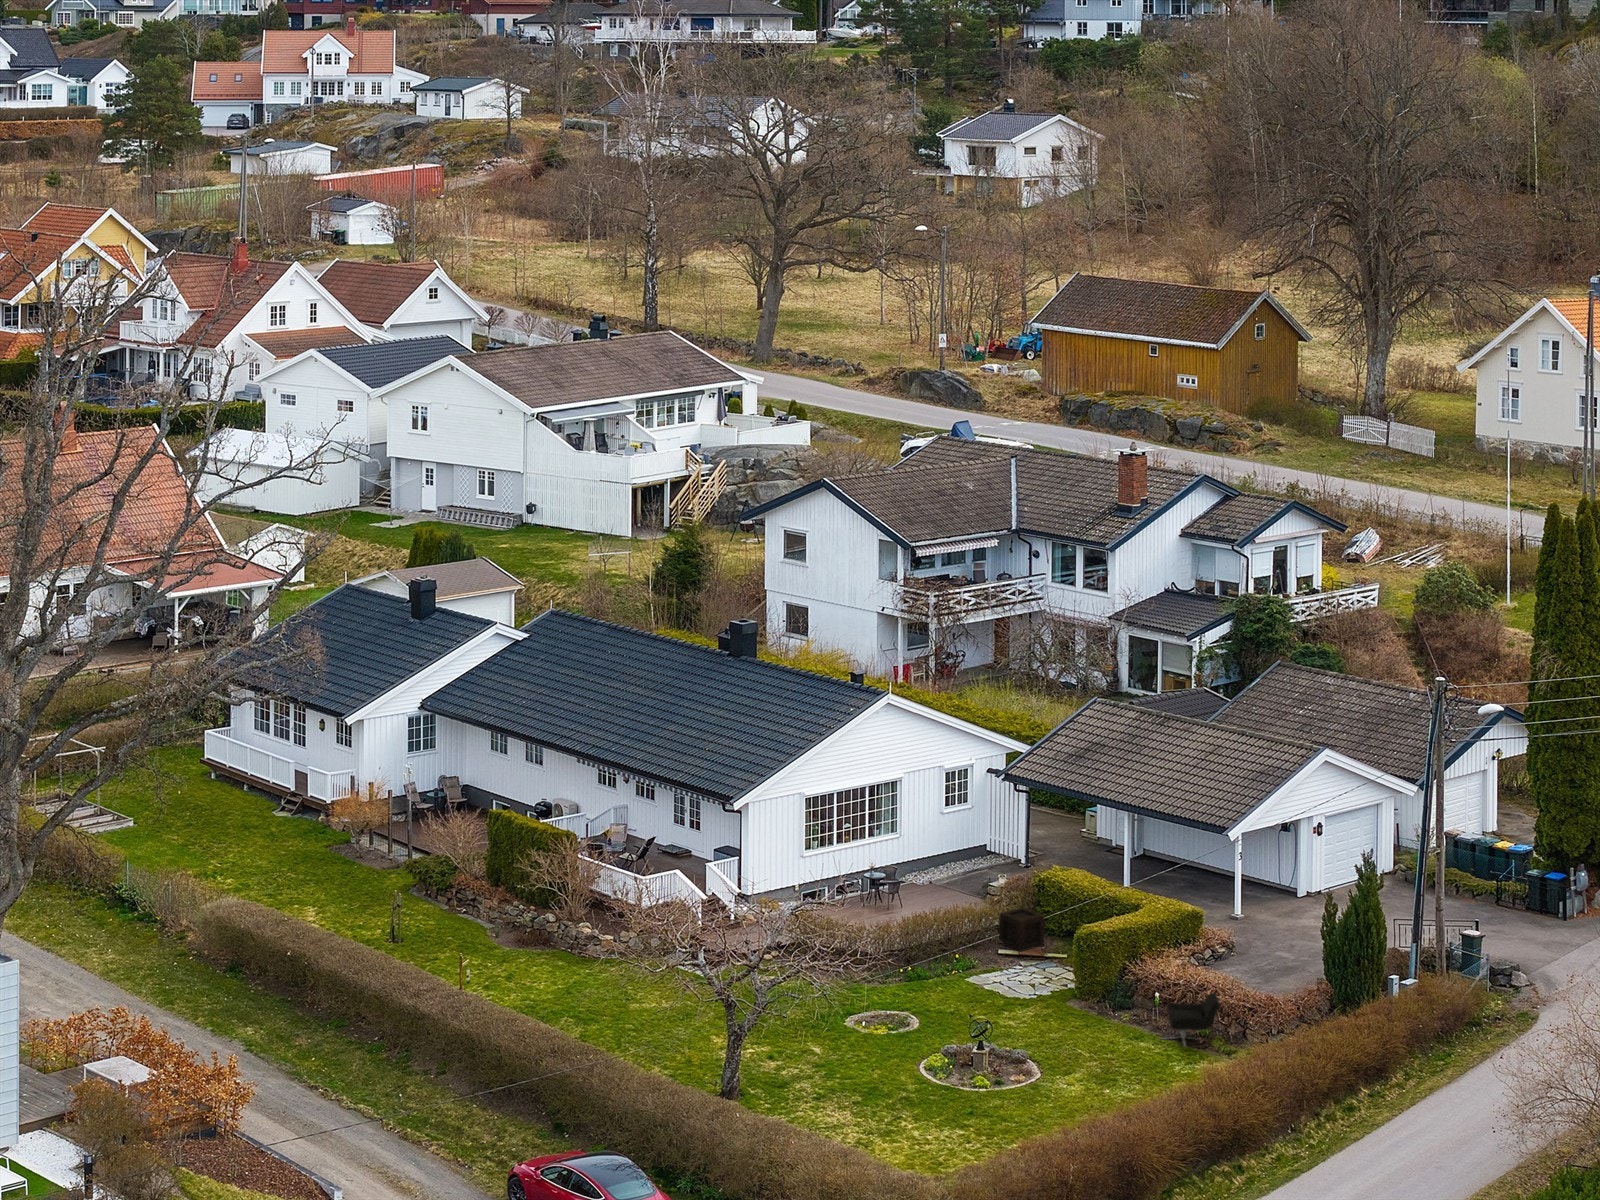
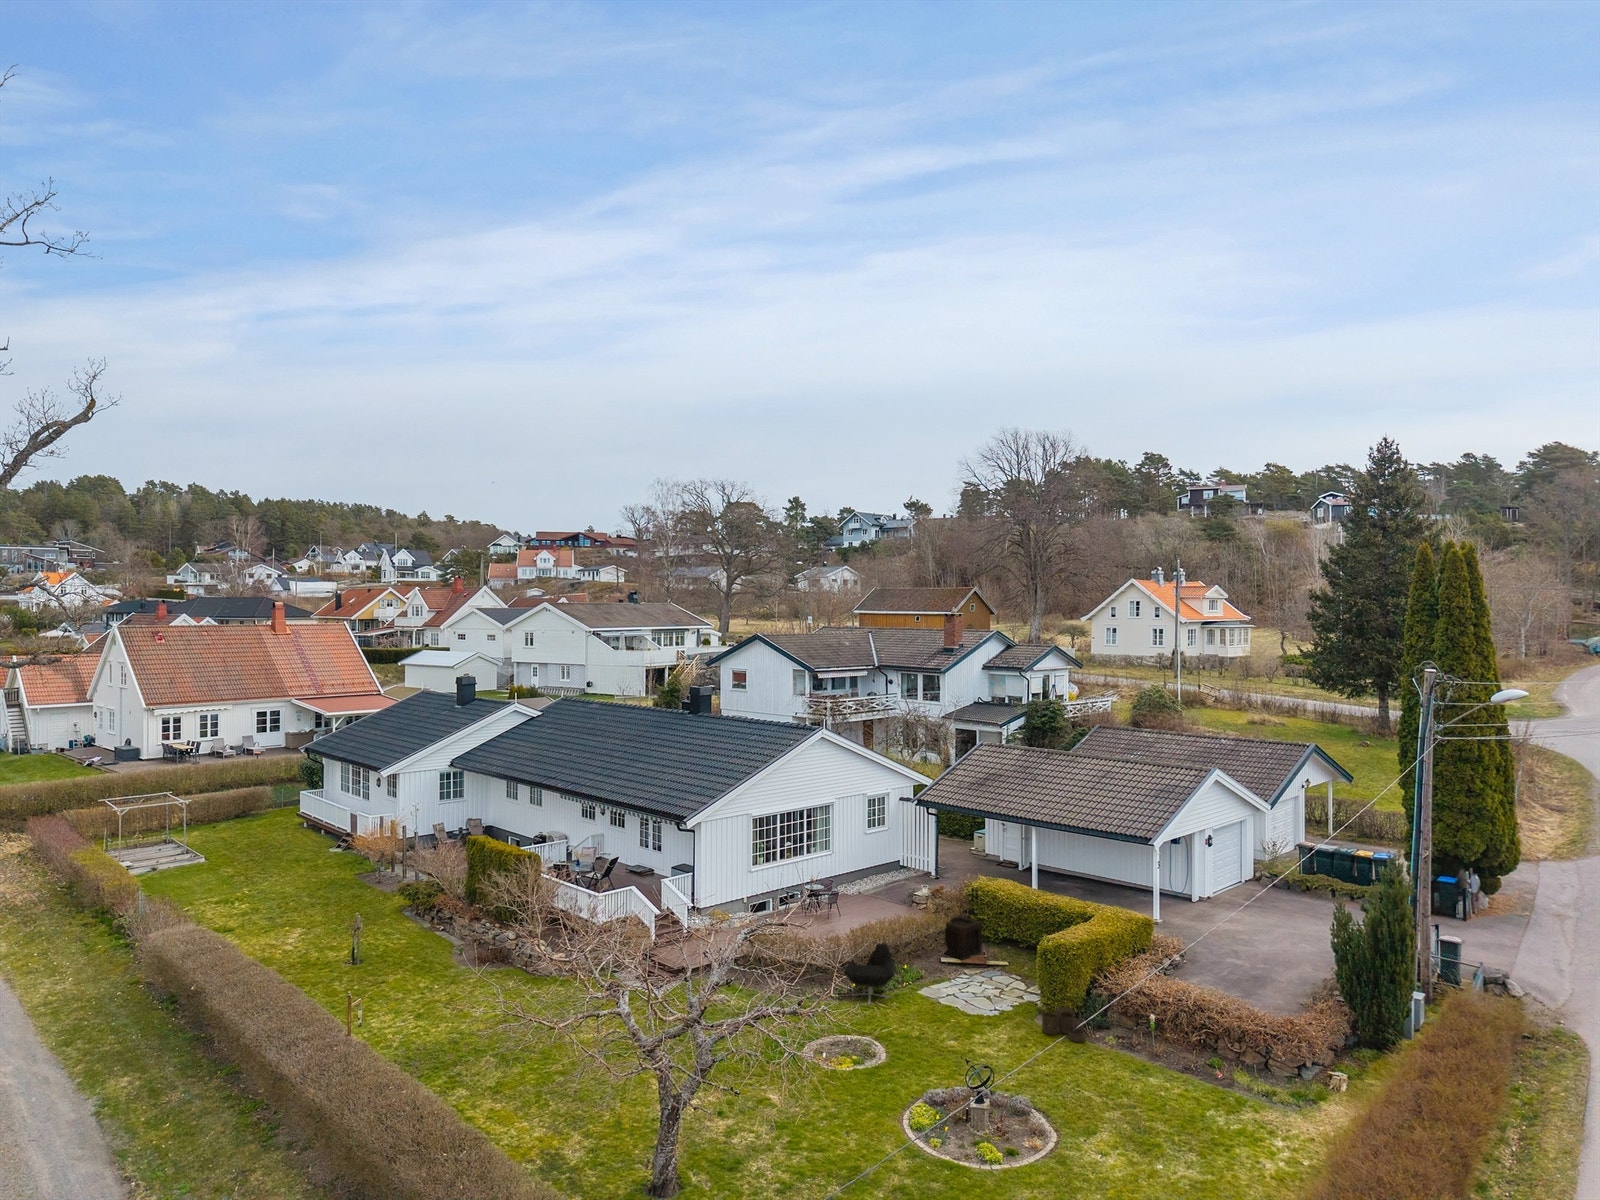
woven basket: none [1066,988,1101,1019] -> present [1042,1005,1084,1042]
lounge chair: present [1168,993,1219,1046] -> present [844,943,894,1005]

